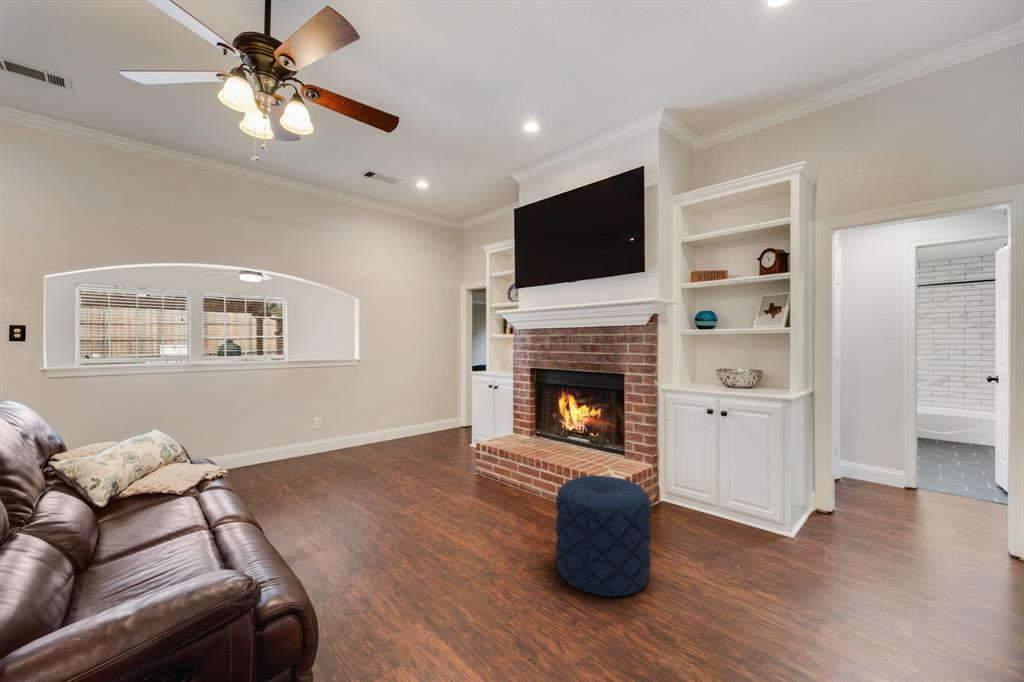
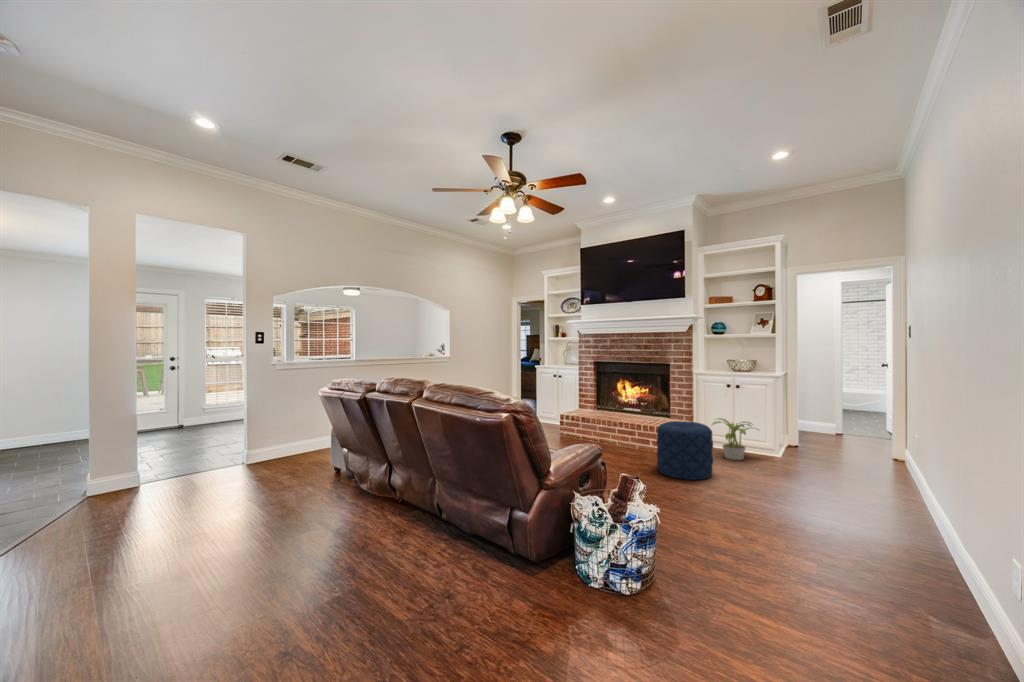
potted plant: none [672,466,756,542] -> present [712,418,752,460]

